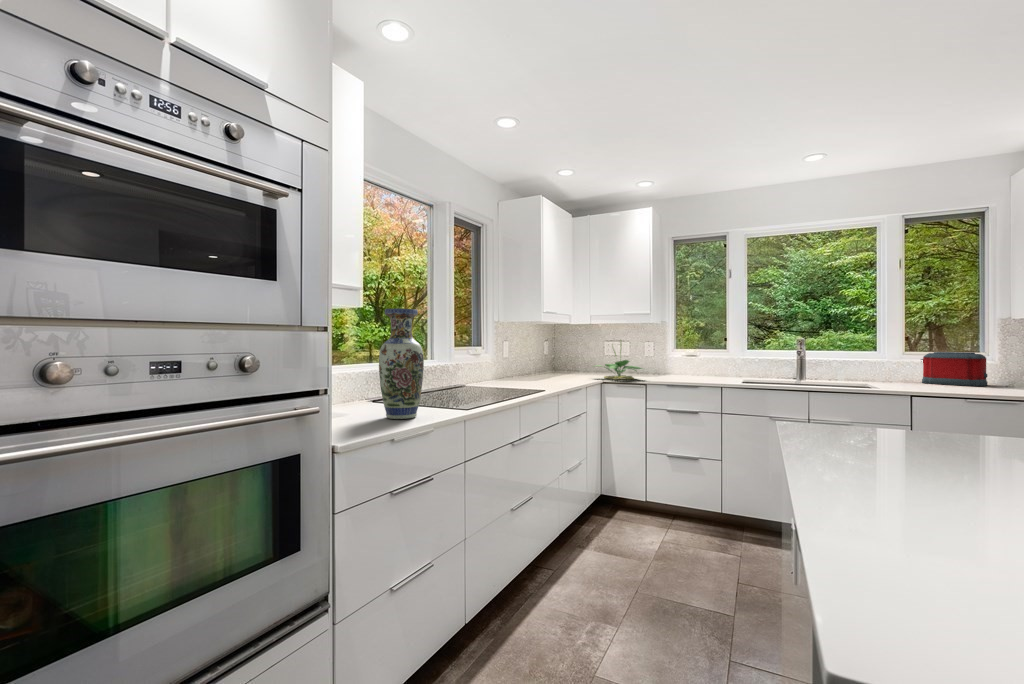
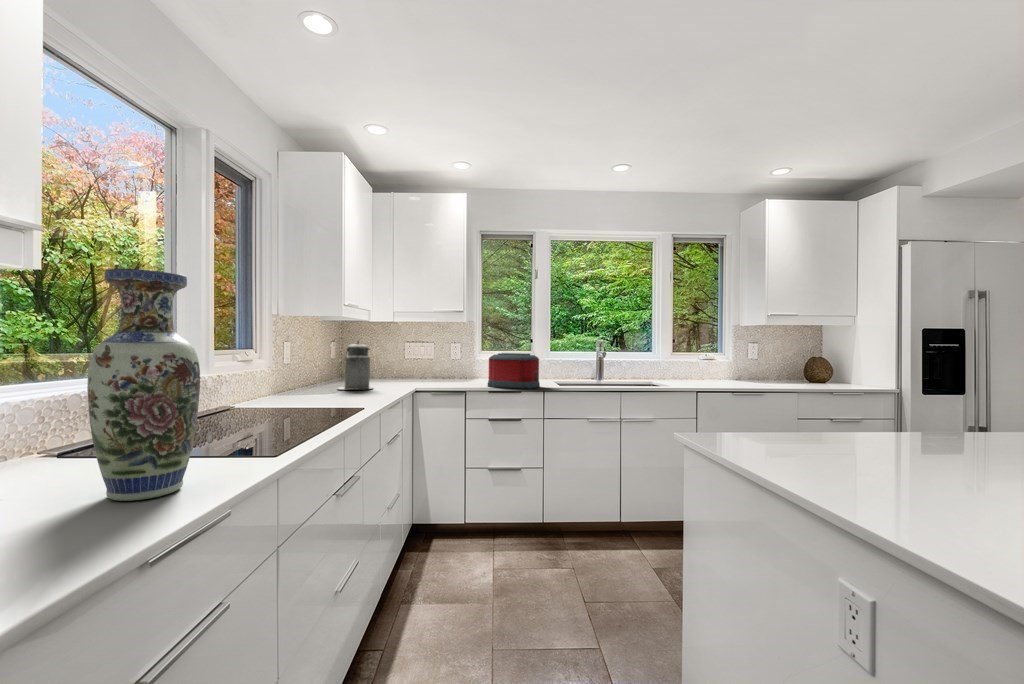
canister: none [540,340,567,379] -> present [338,341,372,390]
potted plant: present [598,346,642,380] -> none [400,336,463,387]
toaster: present [921,352,988,386] -> present [488,353,540,389]

